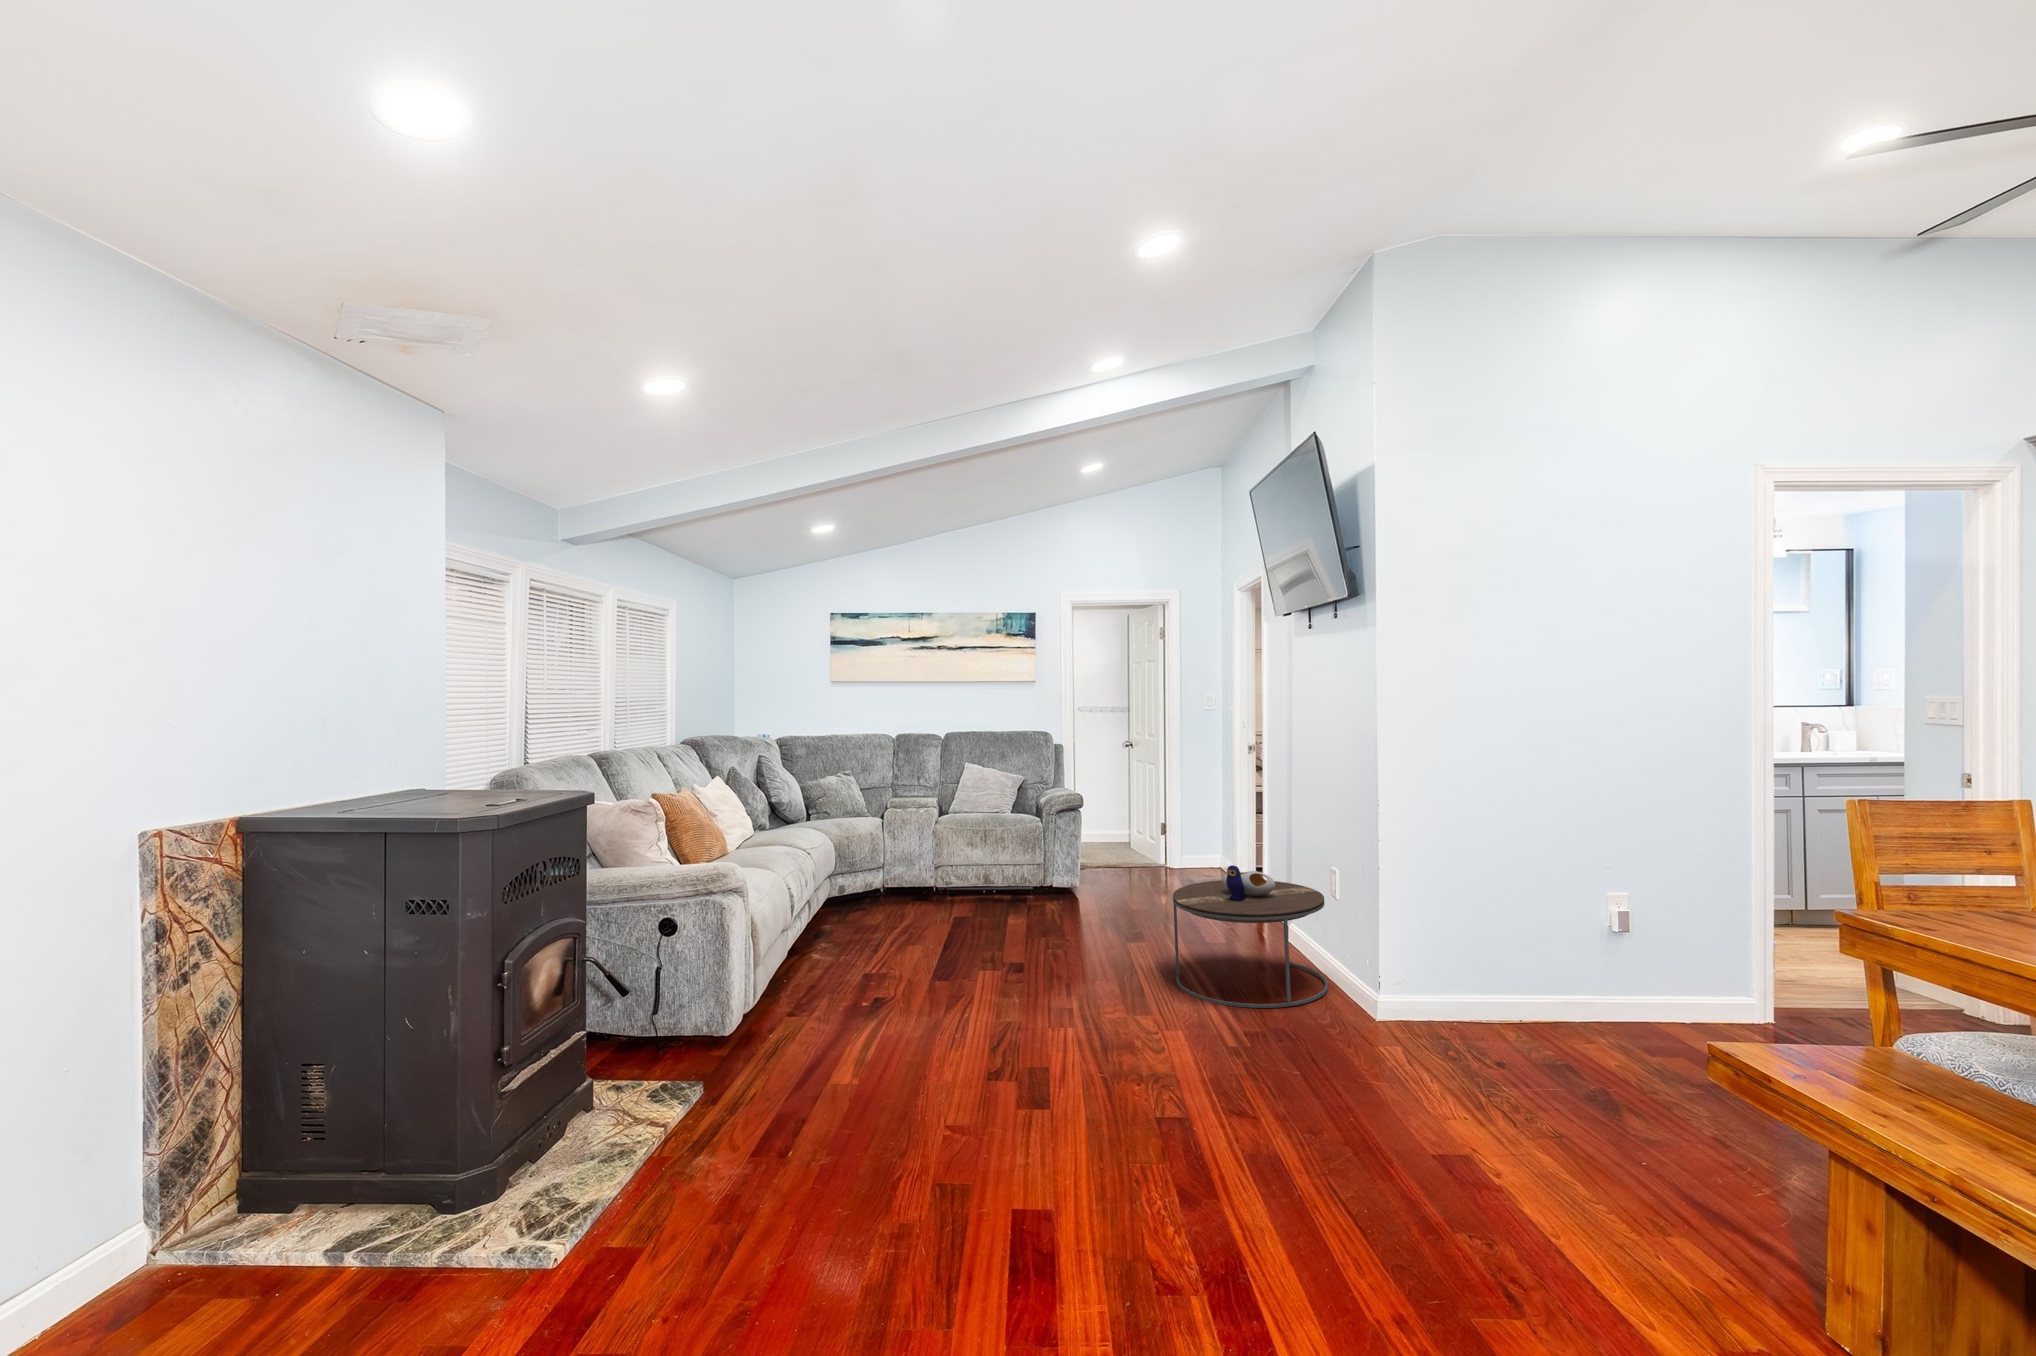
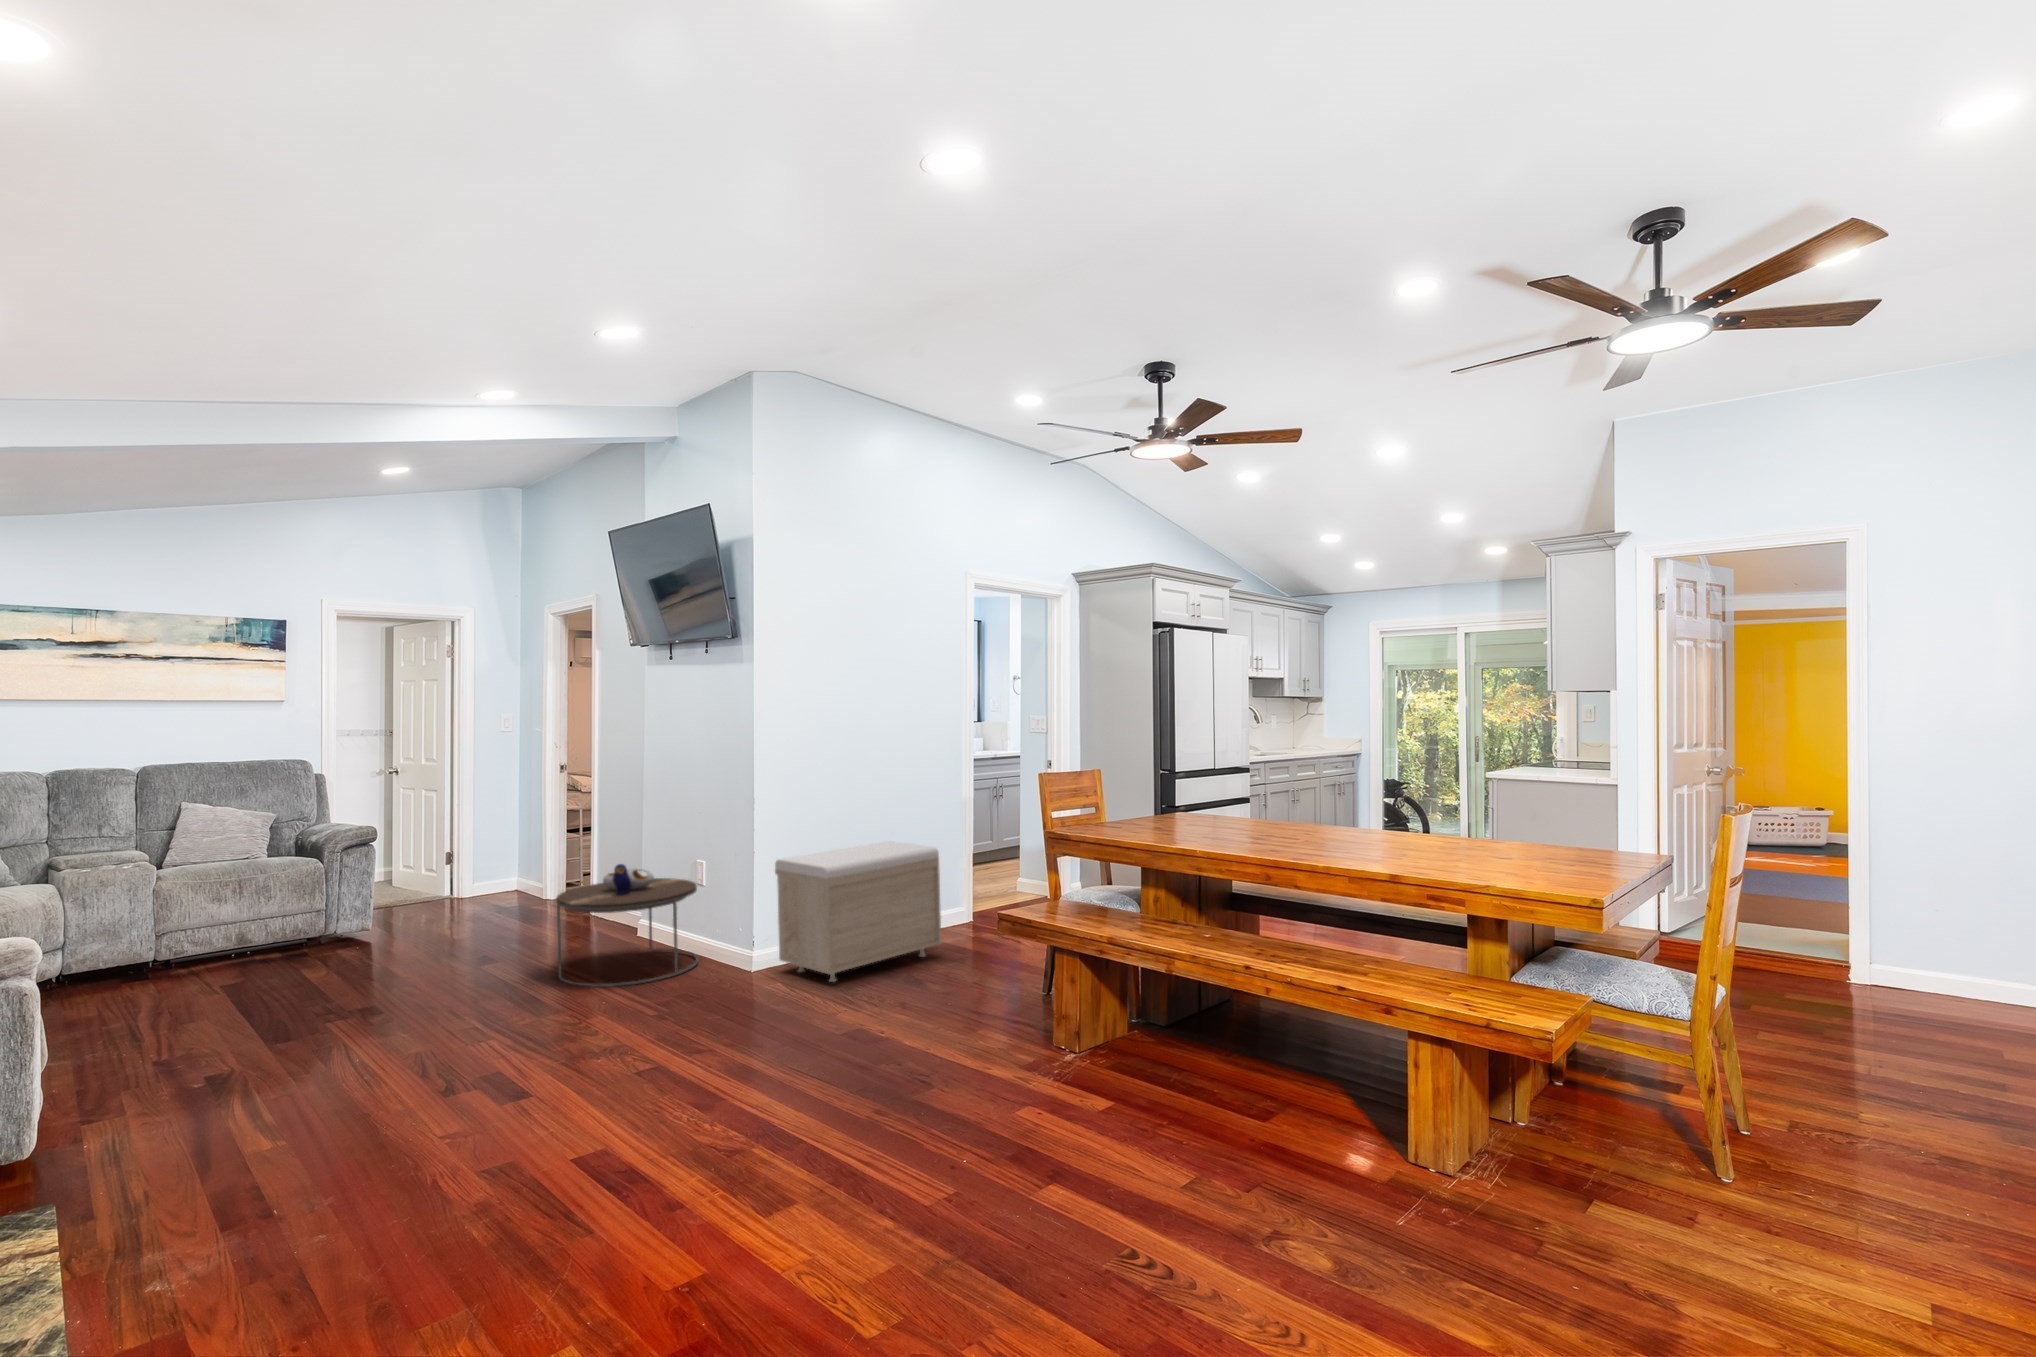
storage bench: none [1405,883,1678,1076] -> present [775,841,941,982]

